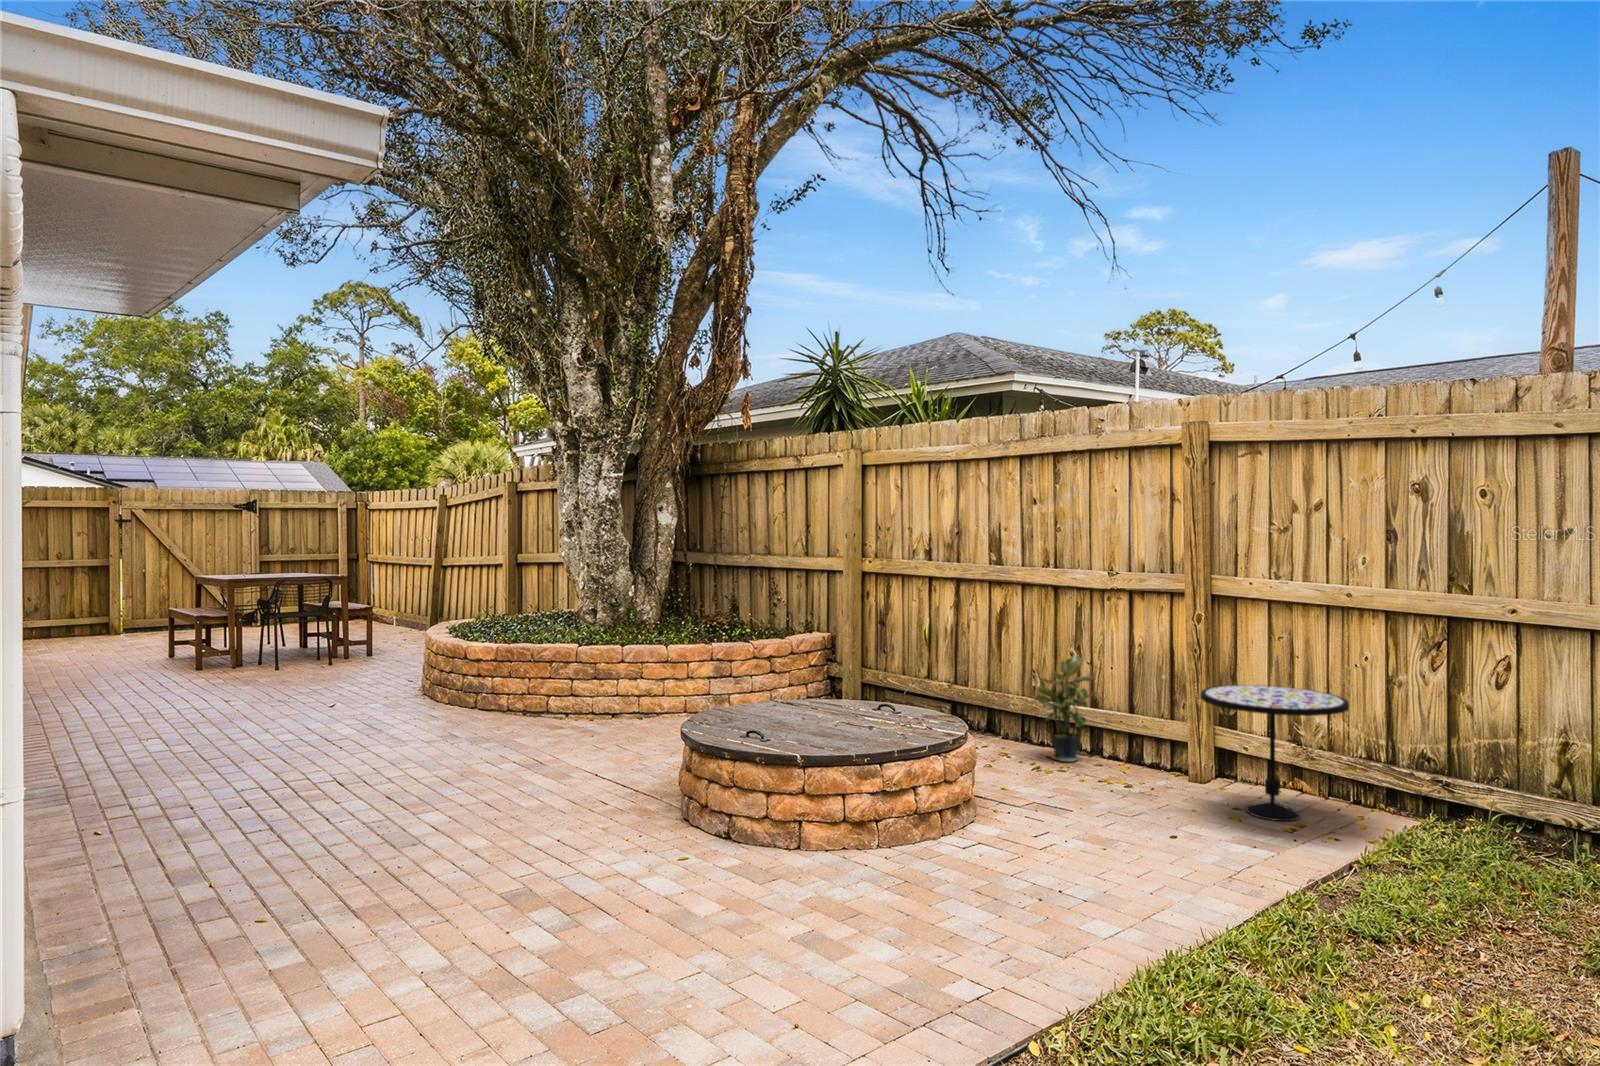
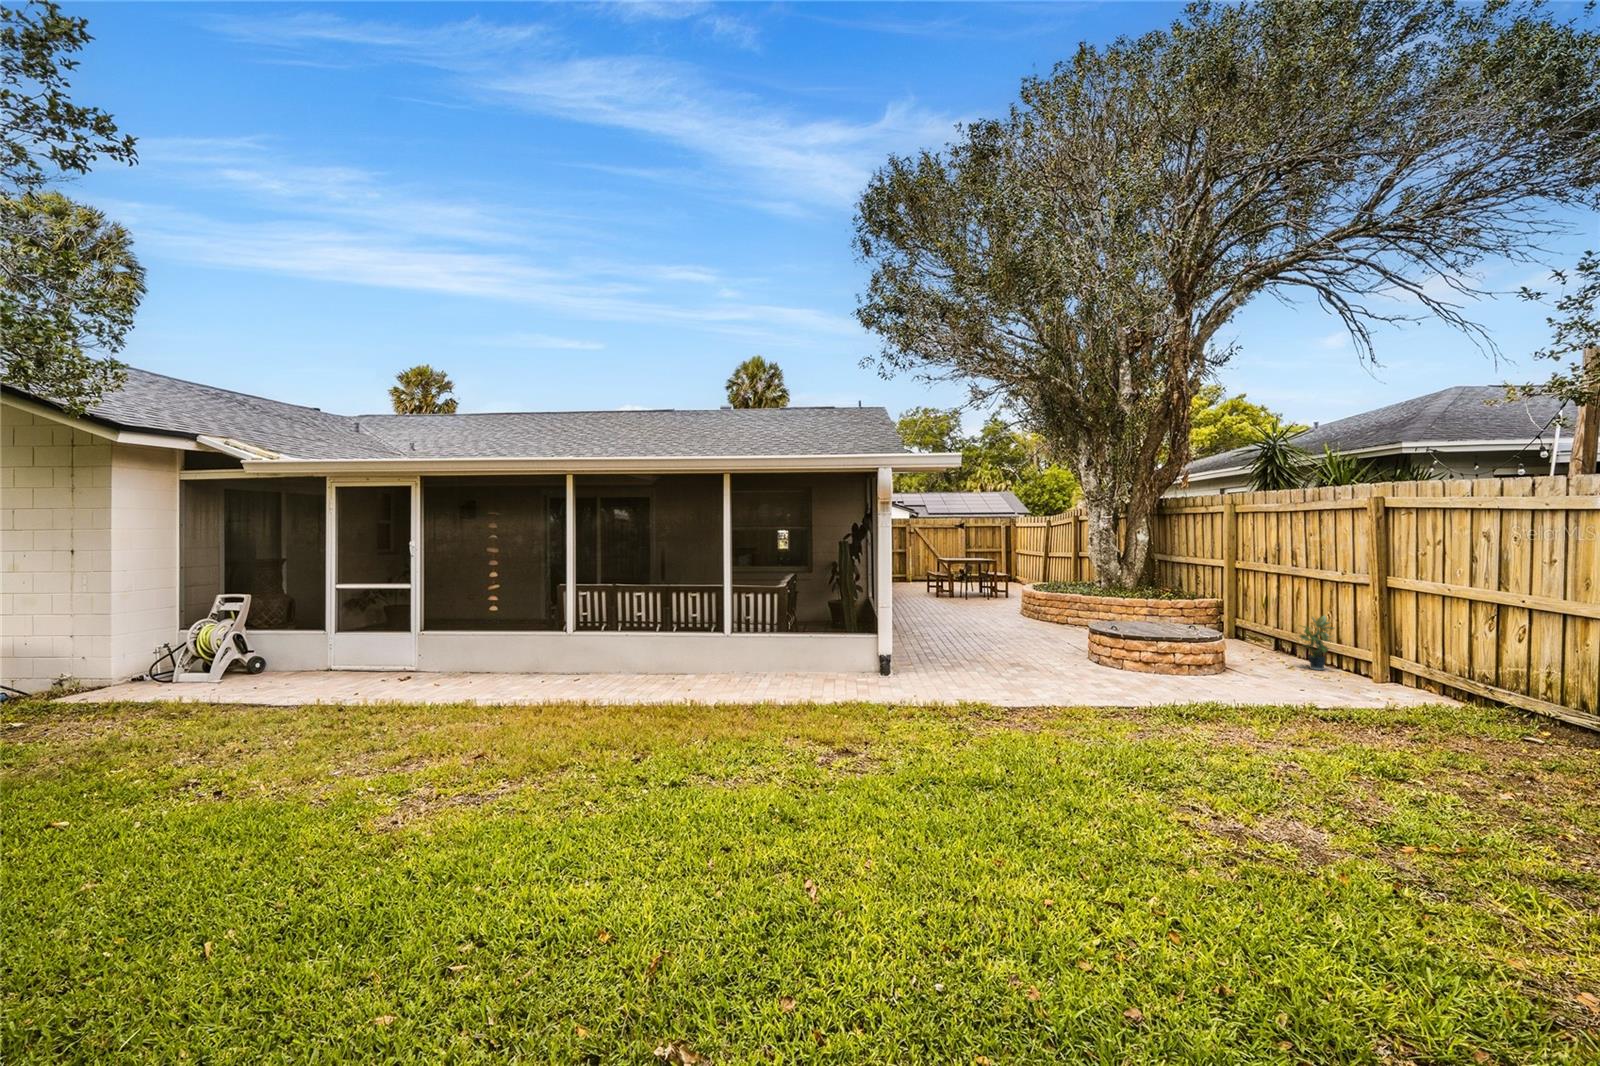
side table: present [1200,685,1349,821] -> none [1347,632,1438,700]

